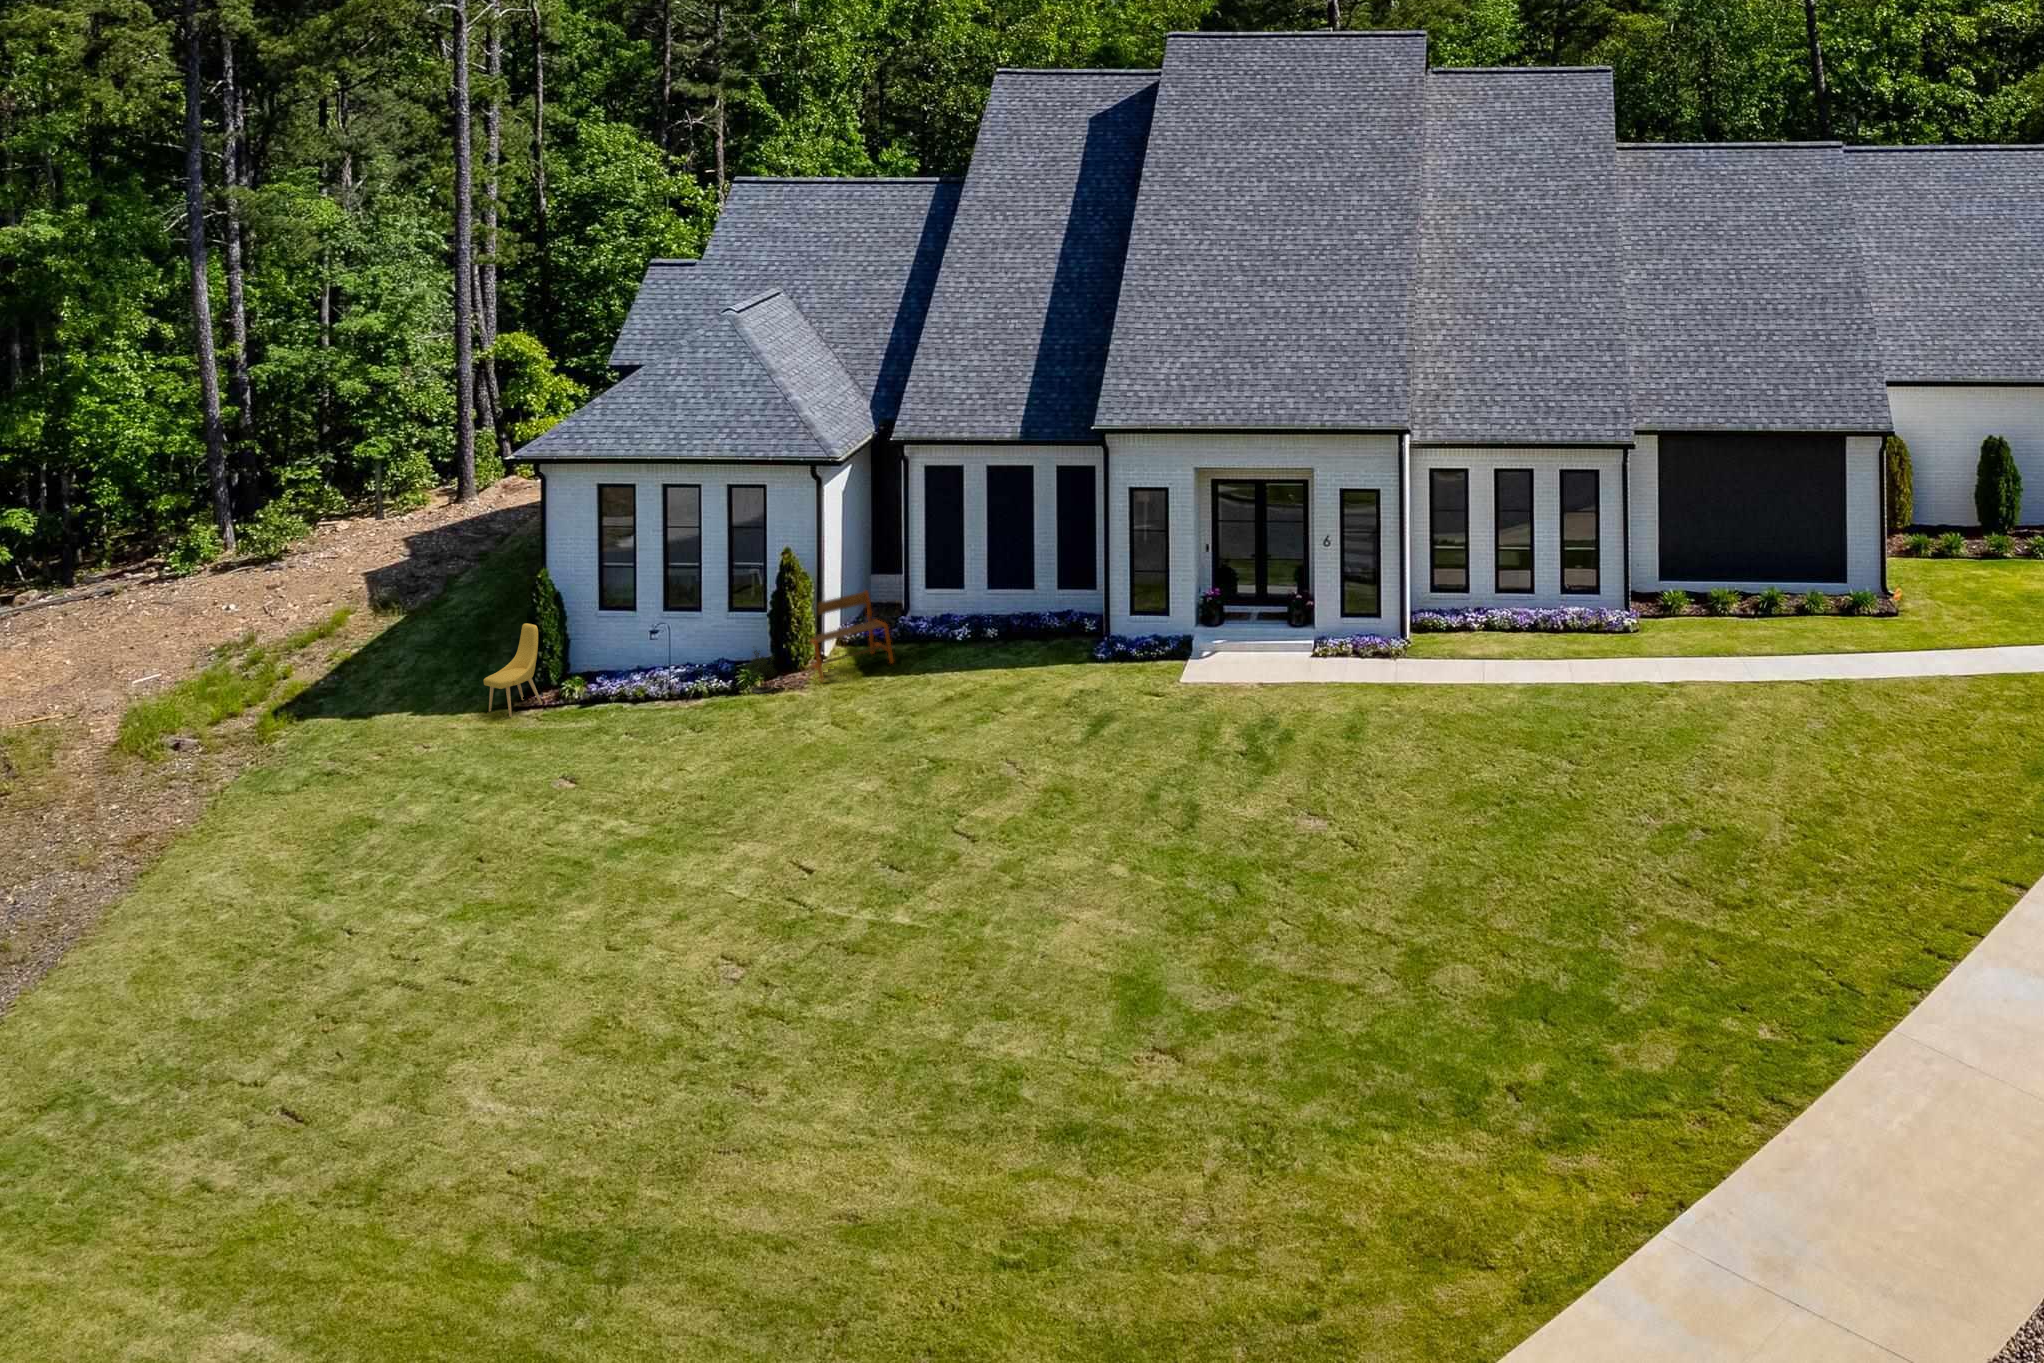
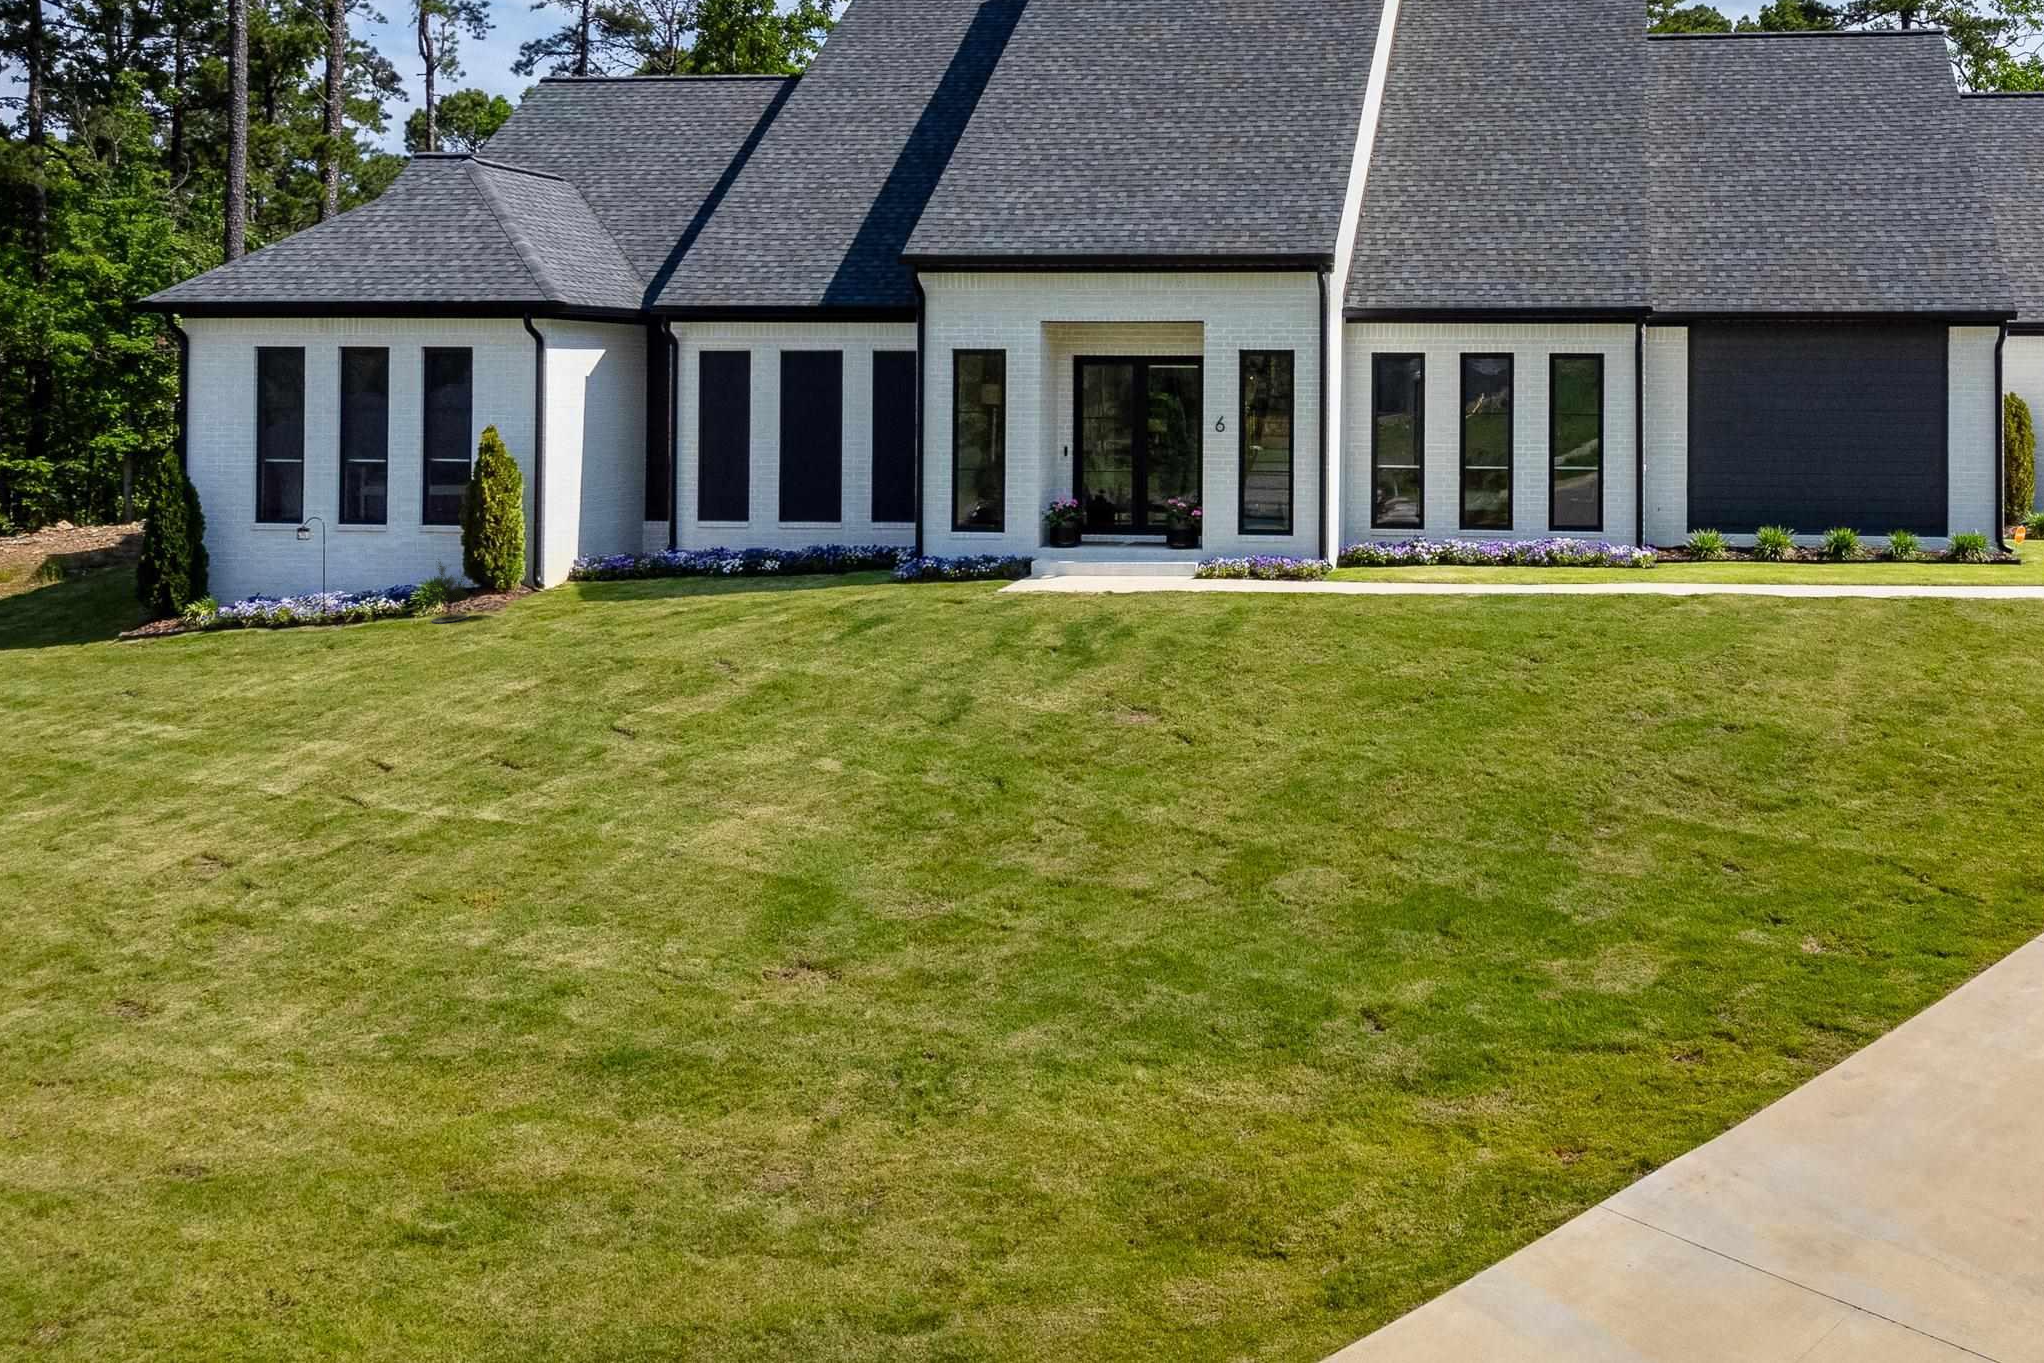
bench: present [810,591,893,682] -> none [511,500,635,612]
chair: present [484,623,542,717] -> none [69,527,152,647]

